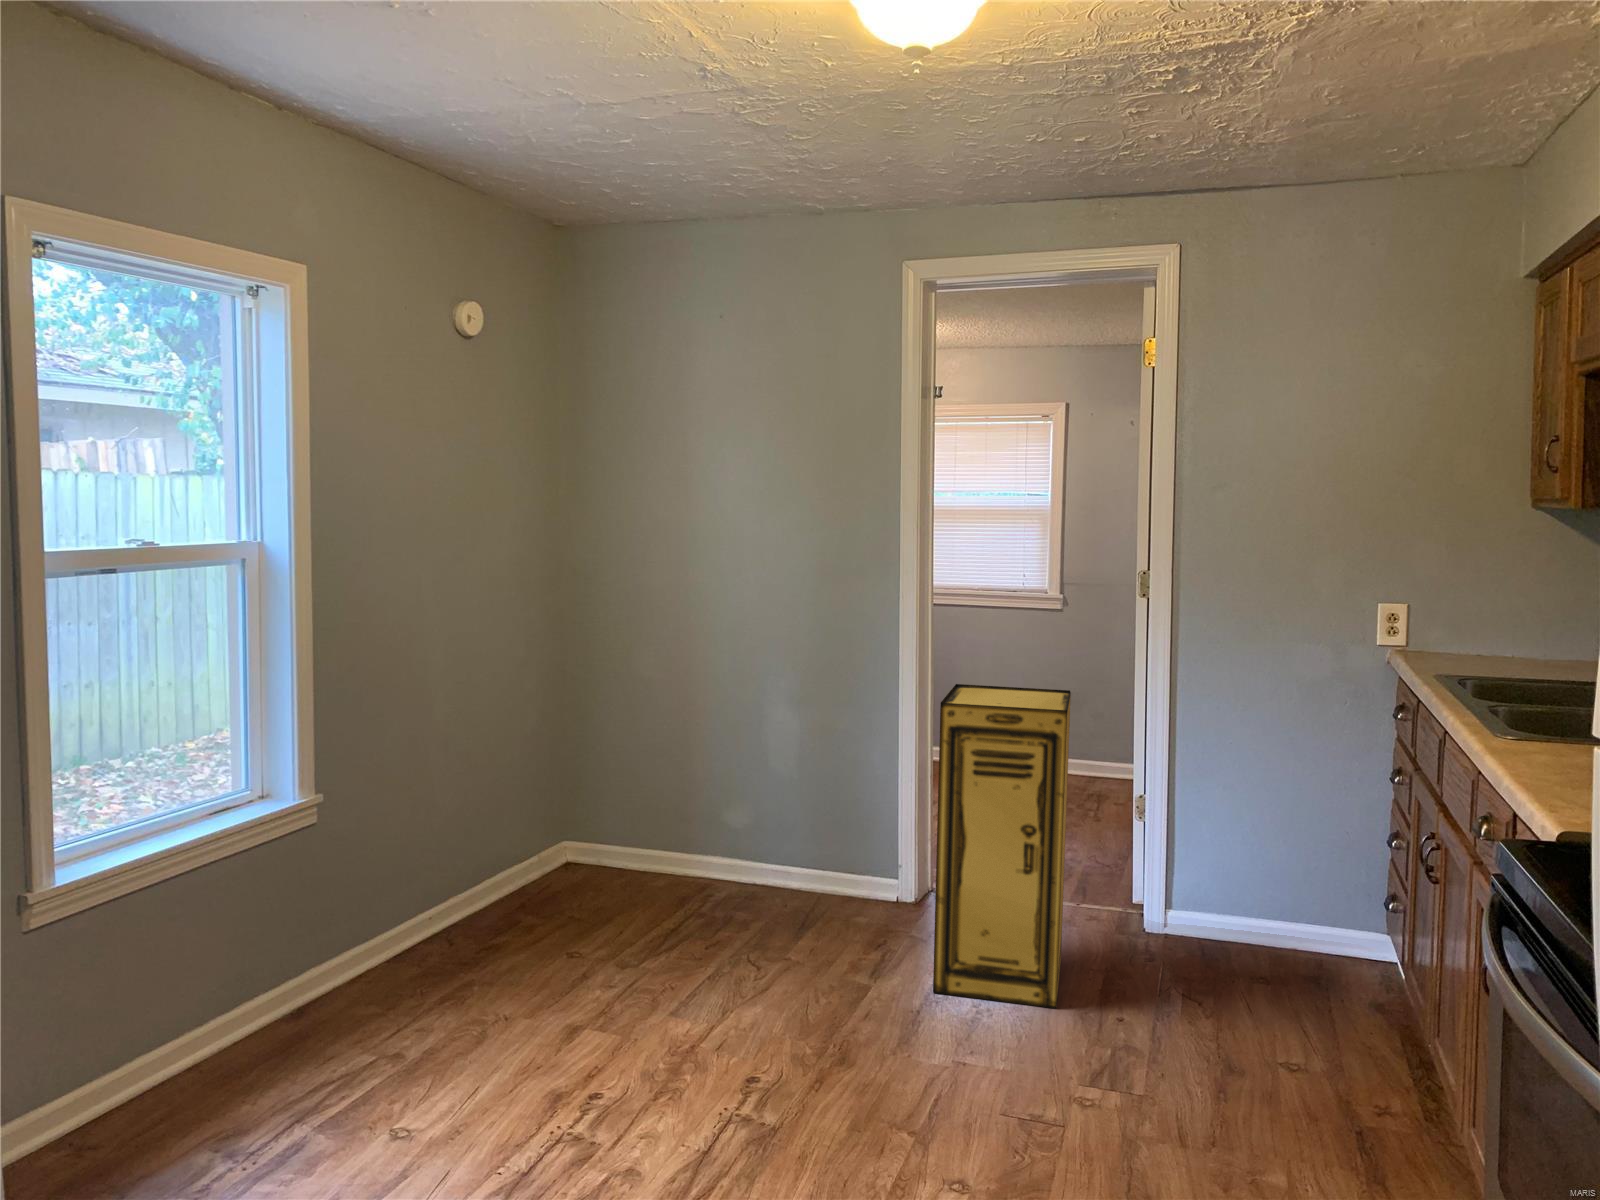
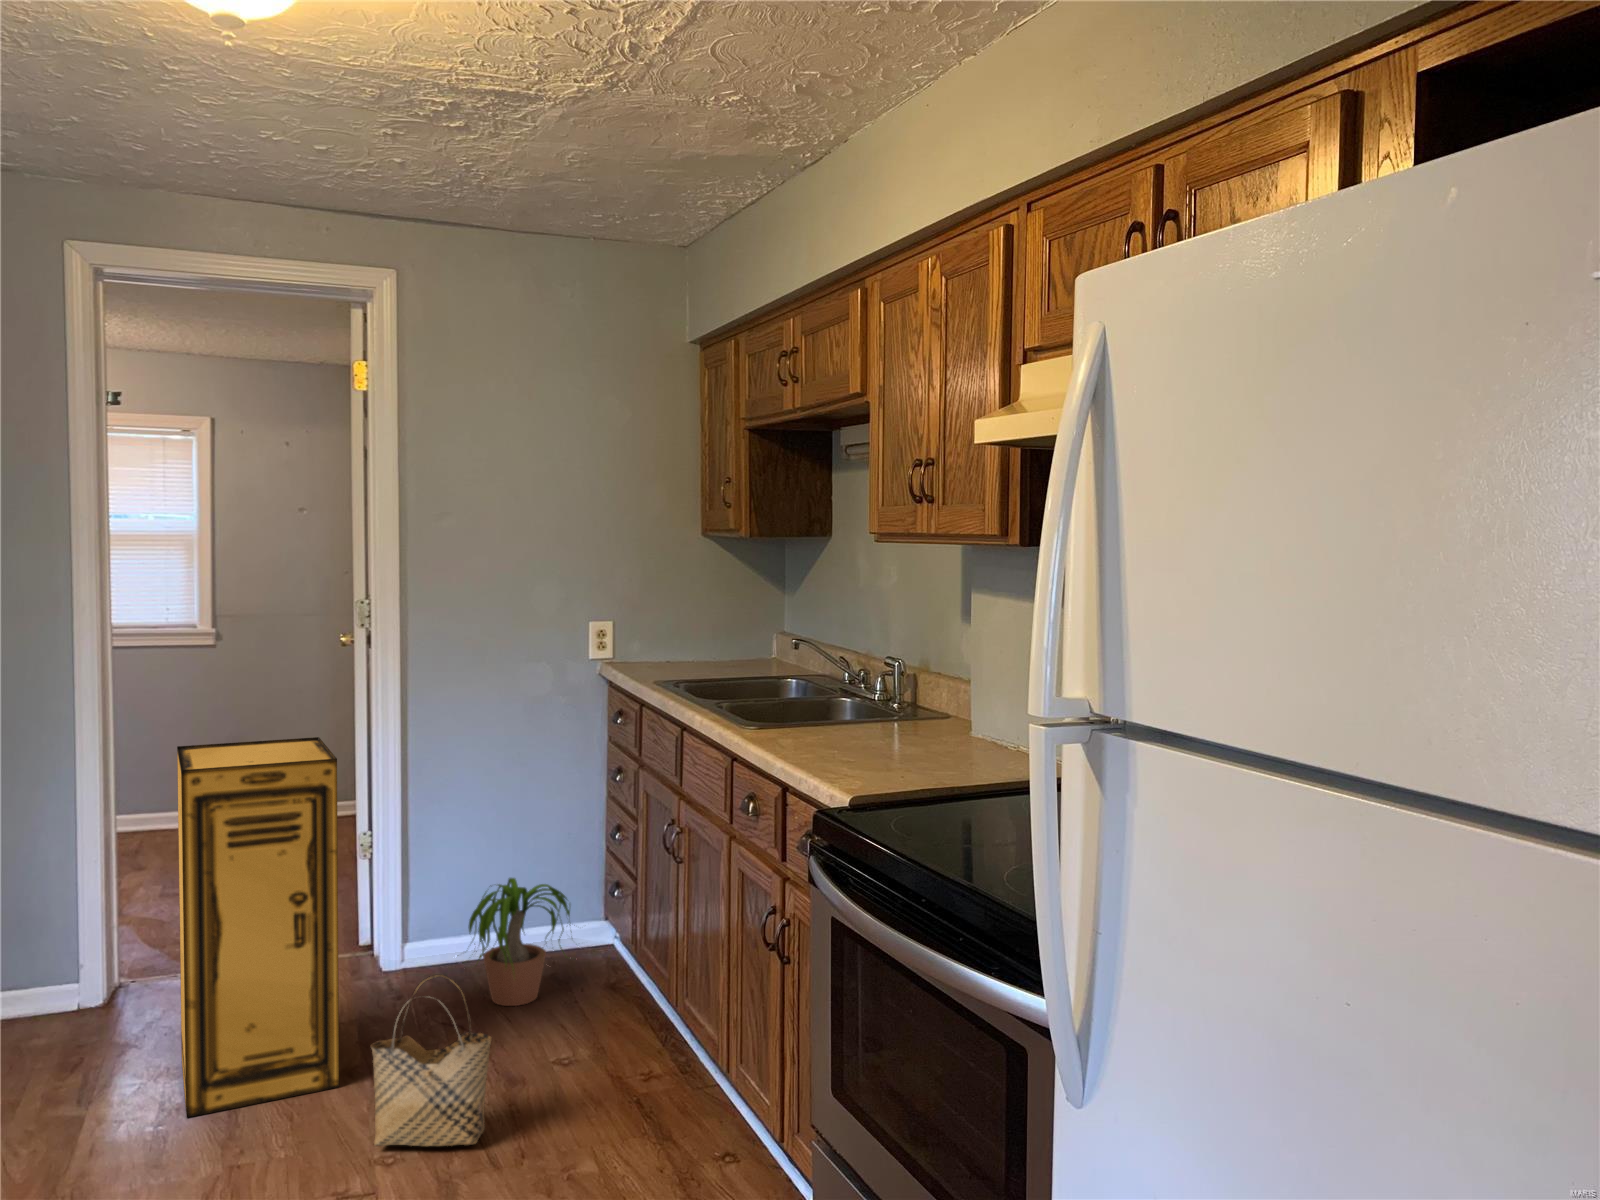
potted plant: none [1188,857,1343,989] -> present [468,878,571,1006]
woven basket: none [1060,929,1175,1102] -> present [370,975,492,1146]

